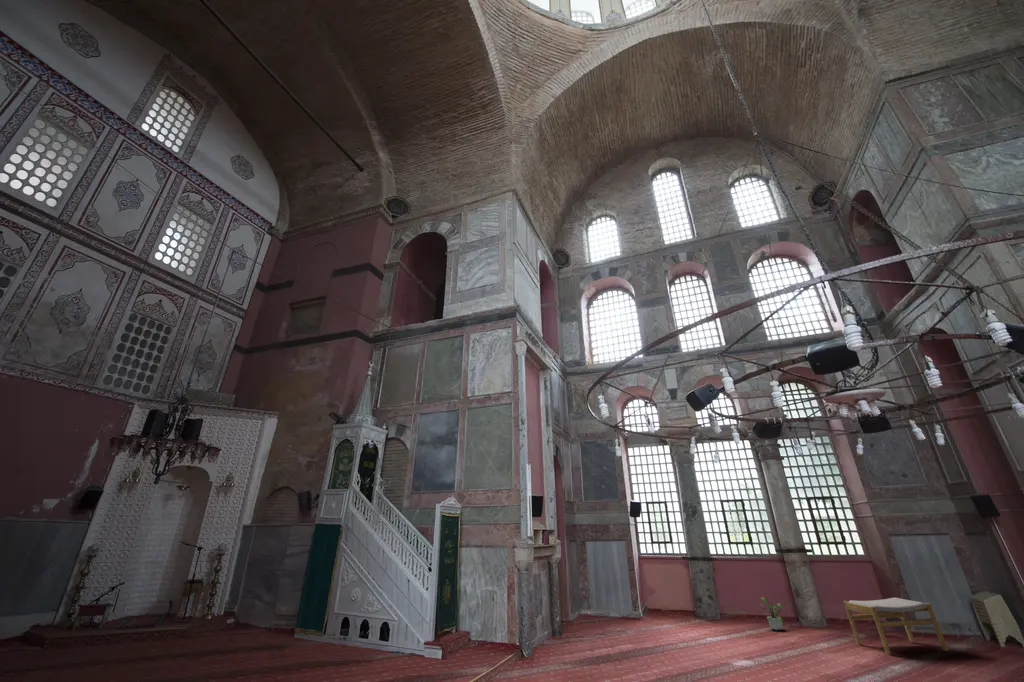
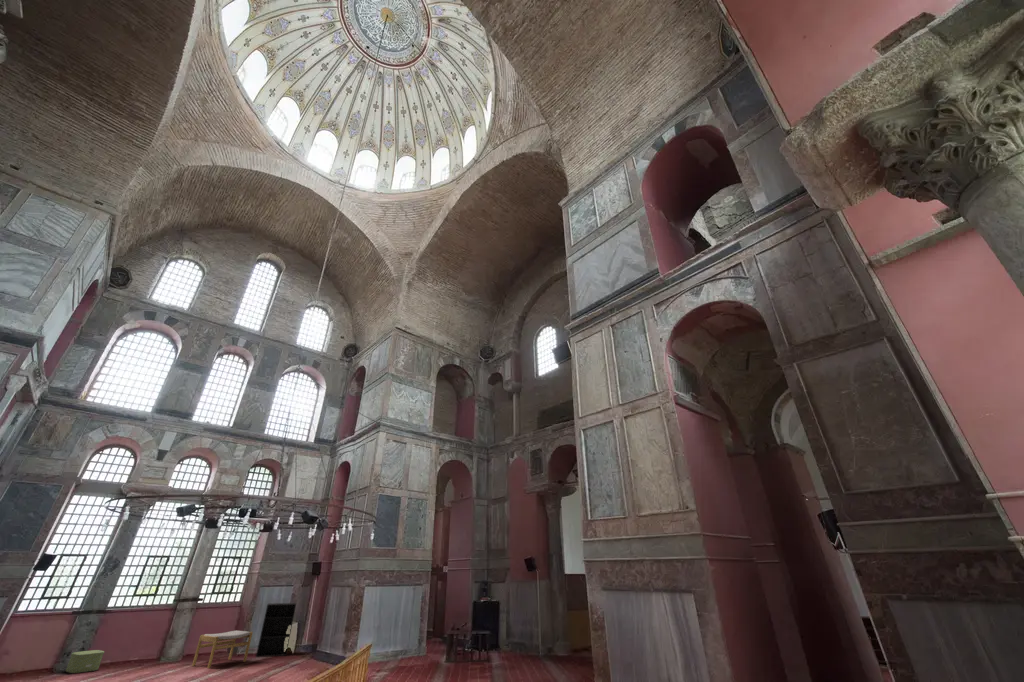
bookshelf: none [923,558,1024,649] -> present [256,603,296,657]
potted plant: present [761,597,791,630] -> none [130,632,163,665]
storage box: none [703,606,738,632] -> present [66,650,104,673]

